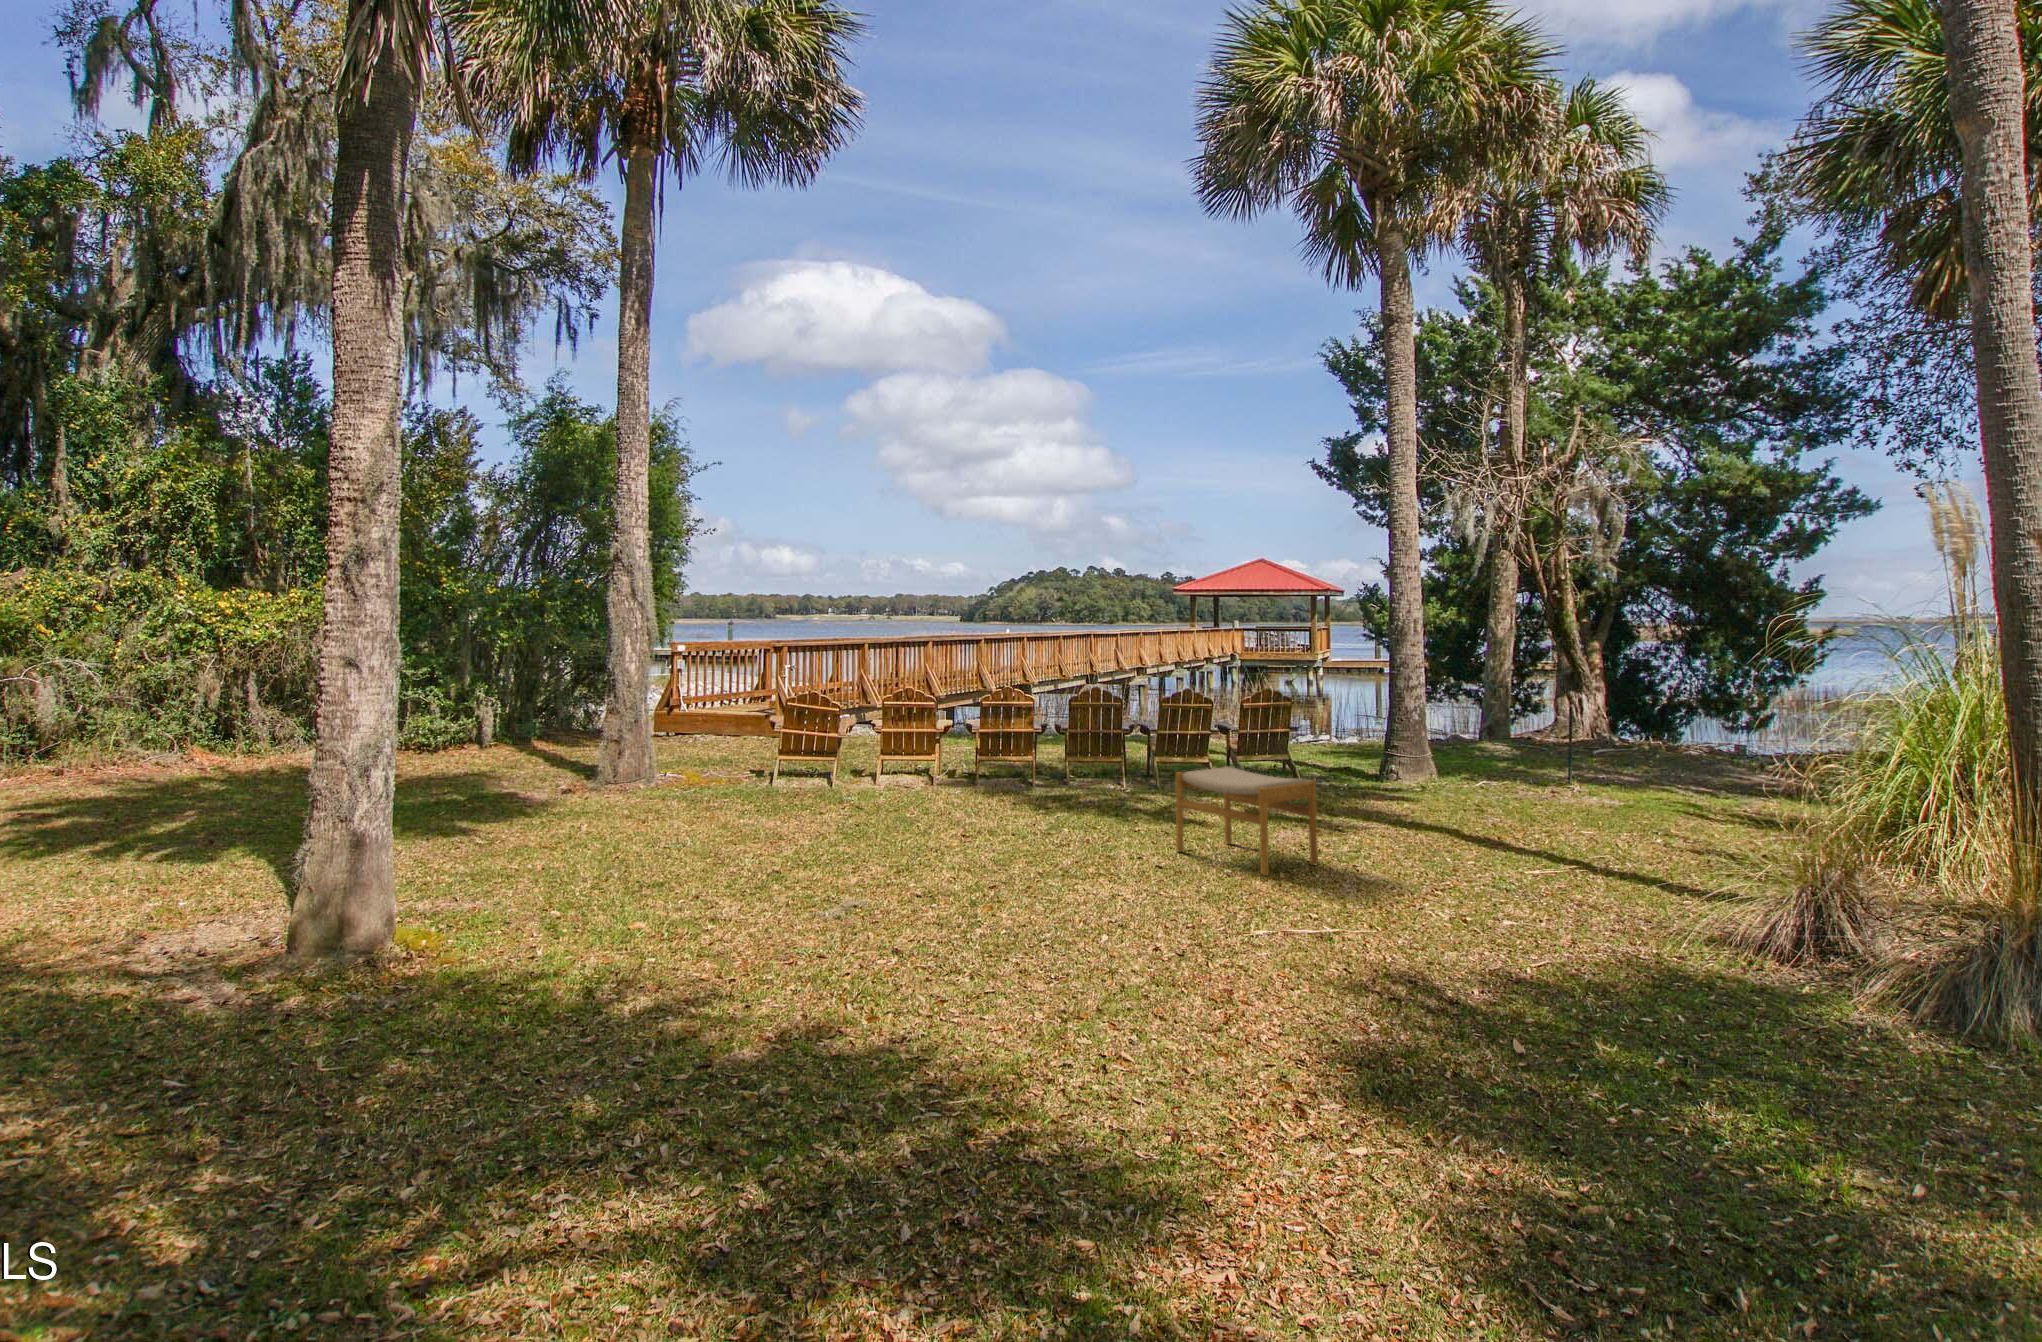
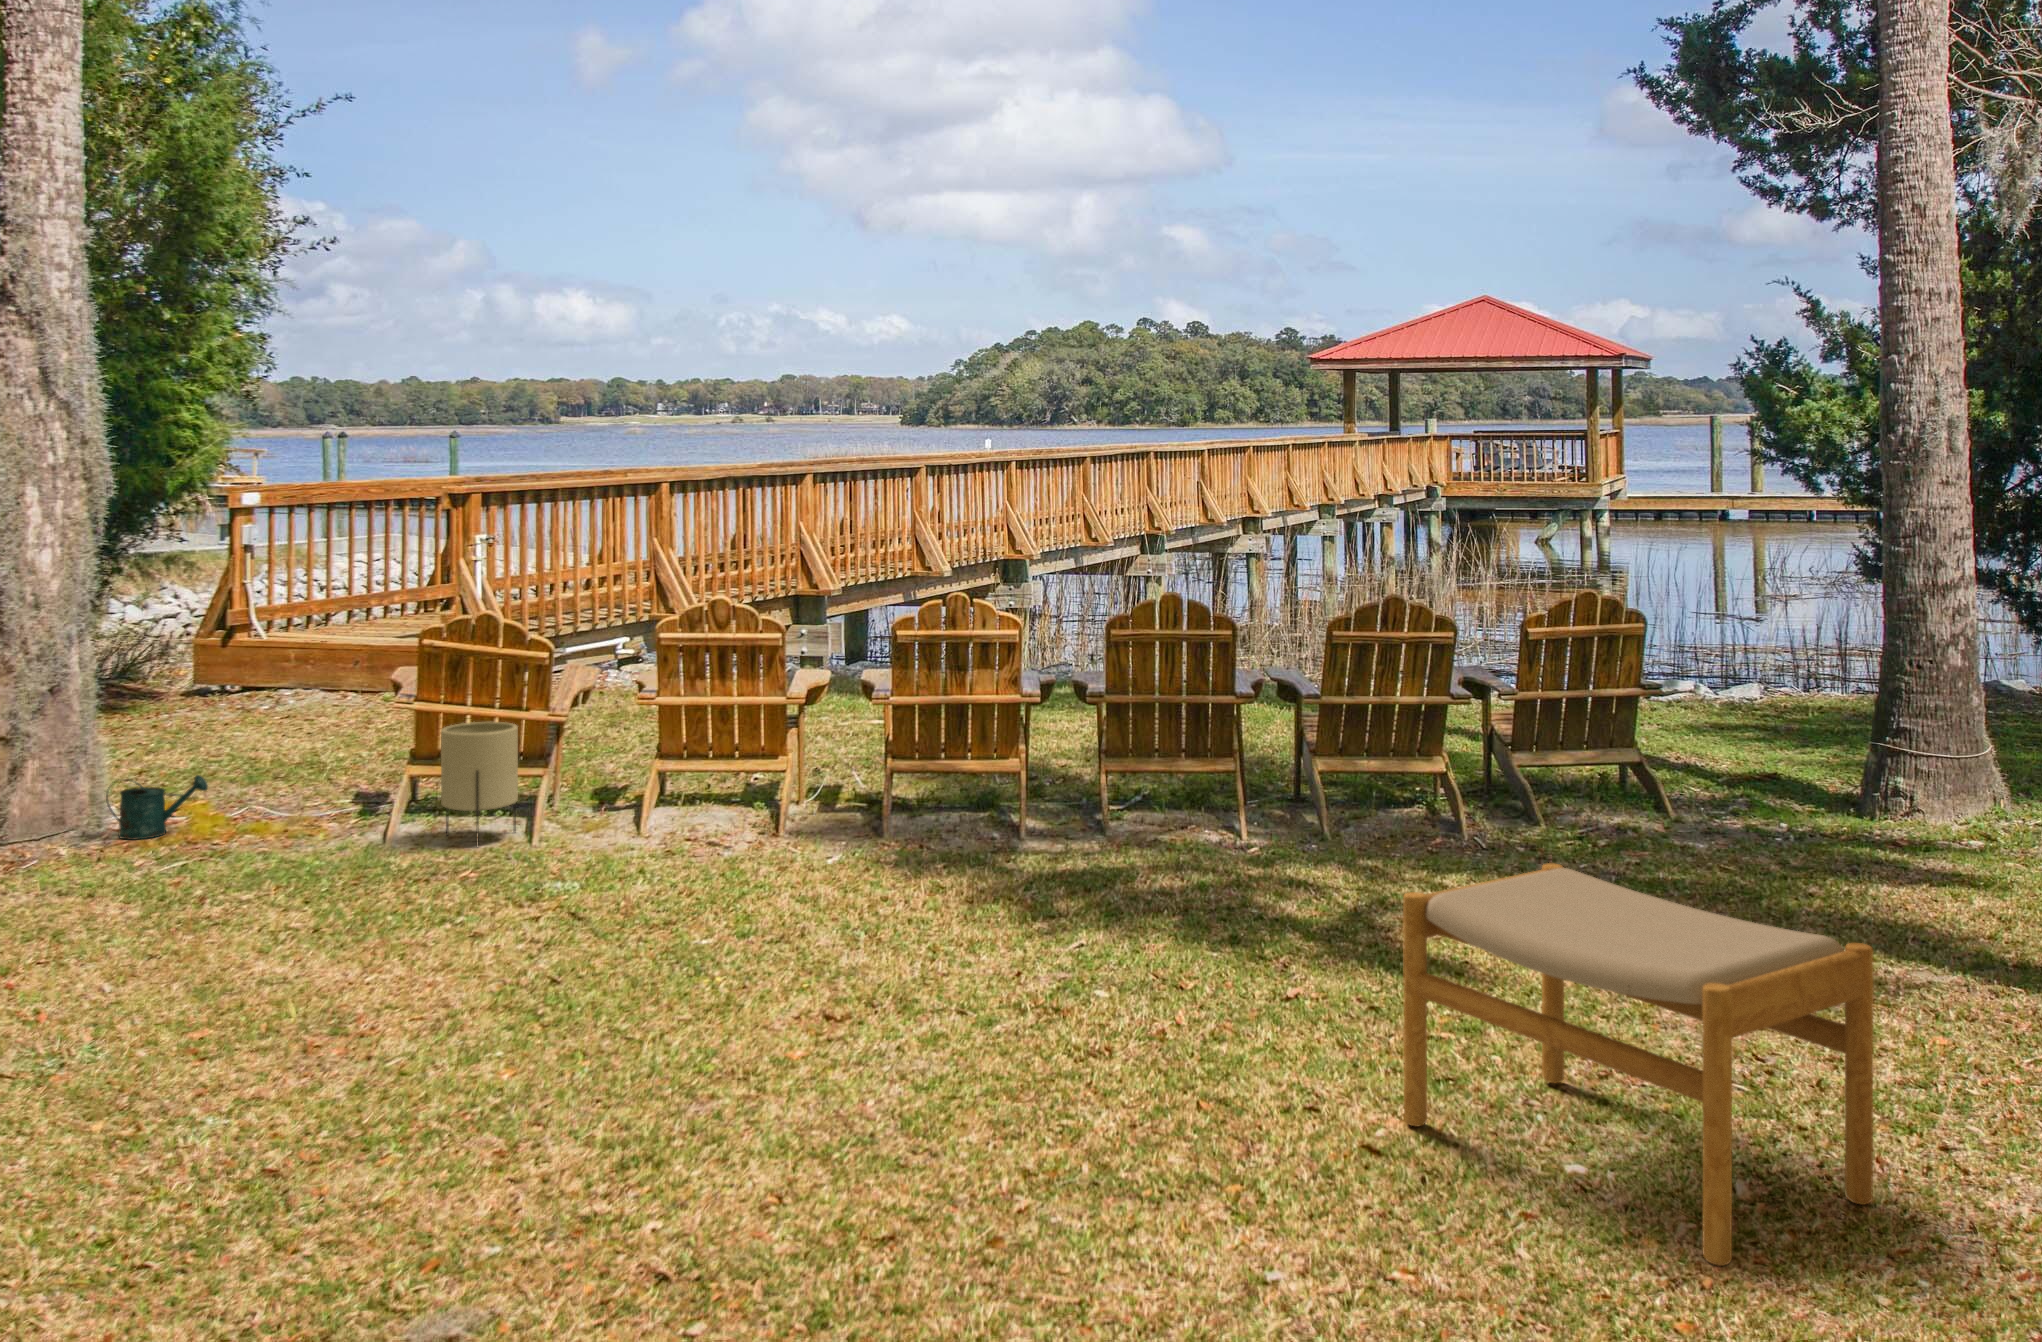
planter: none [799,738,832,789] -> present [441,722,518,846]
watering can: none [655,760,697,787] -> present [106,775,208,840]

